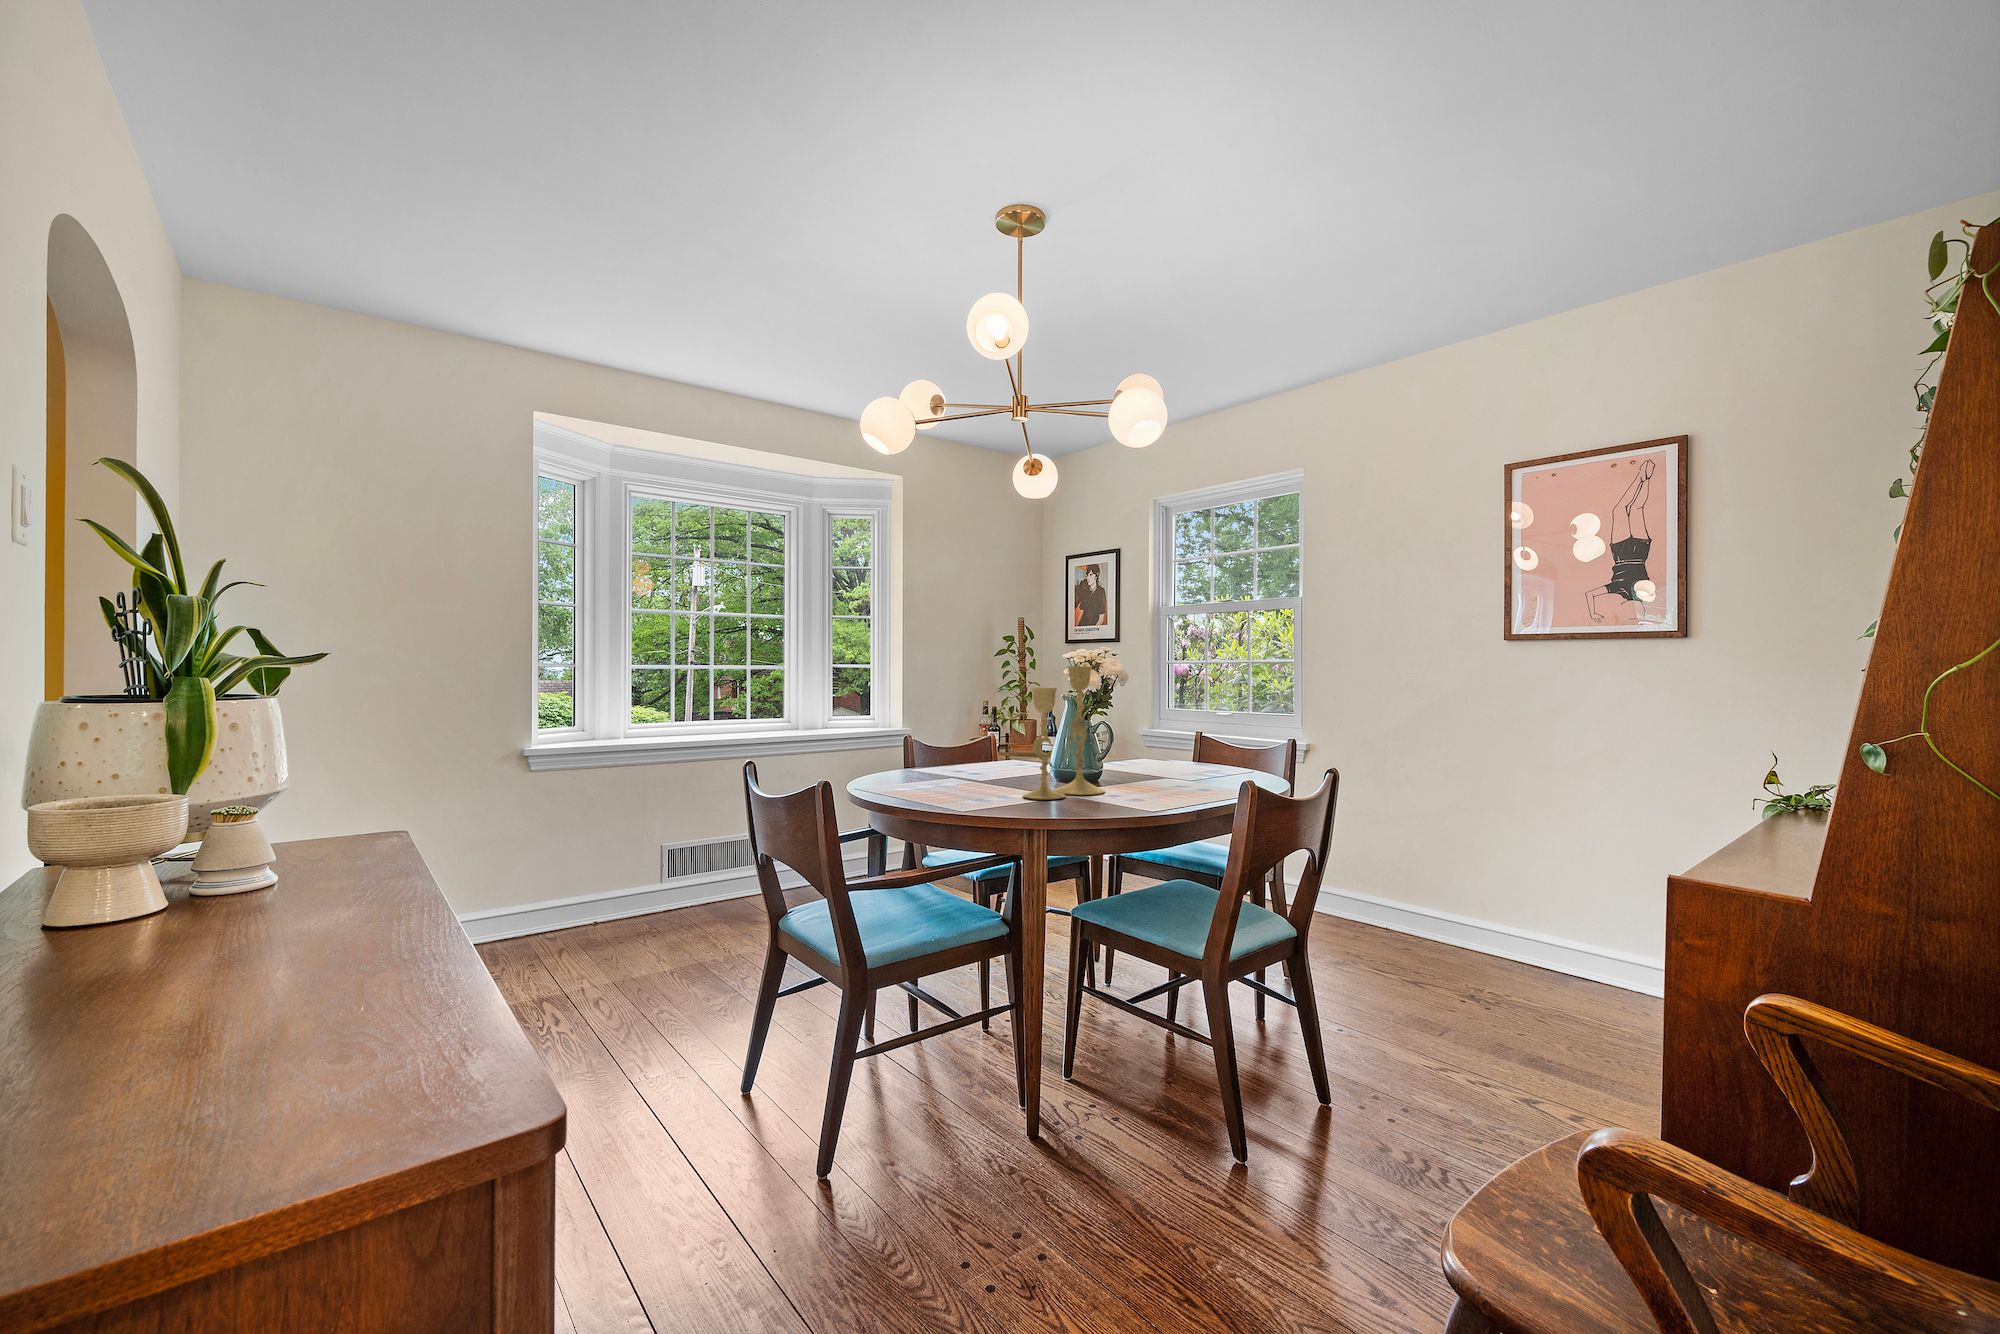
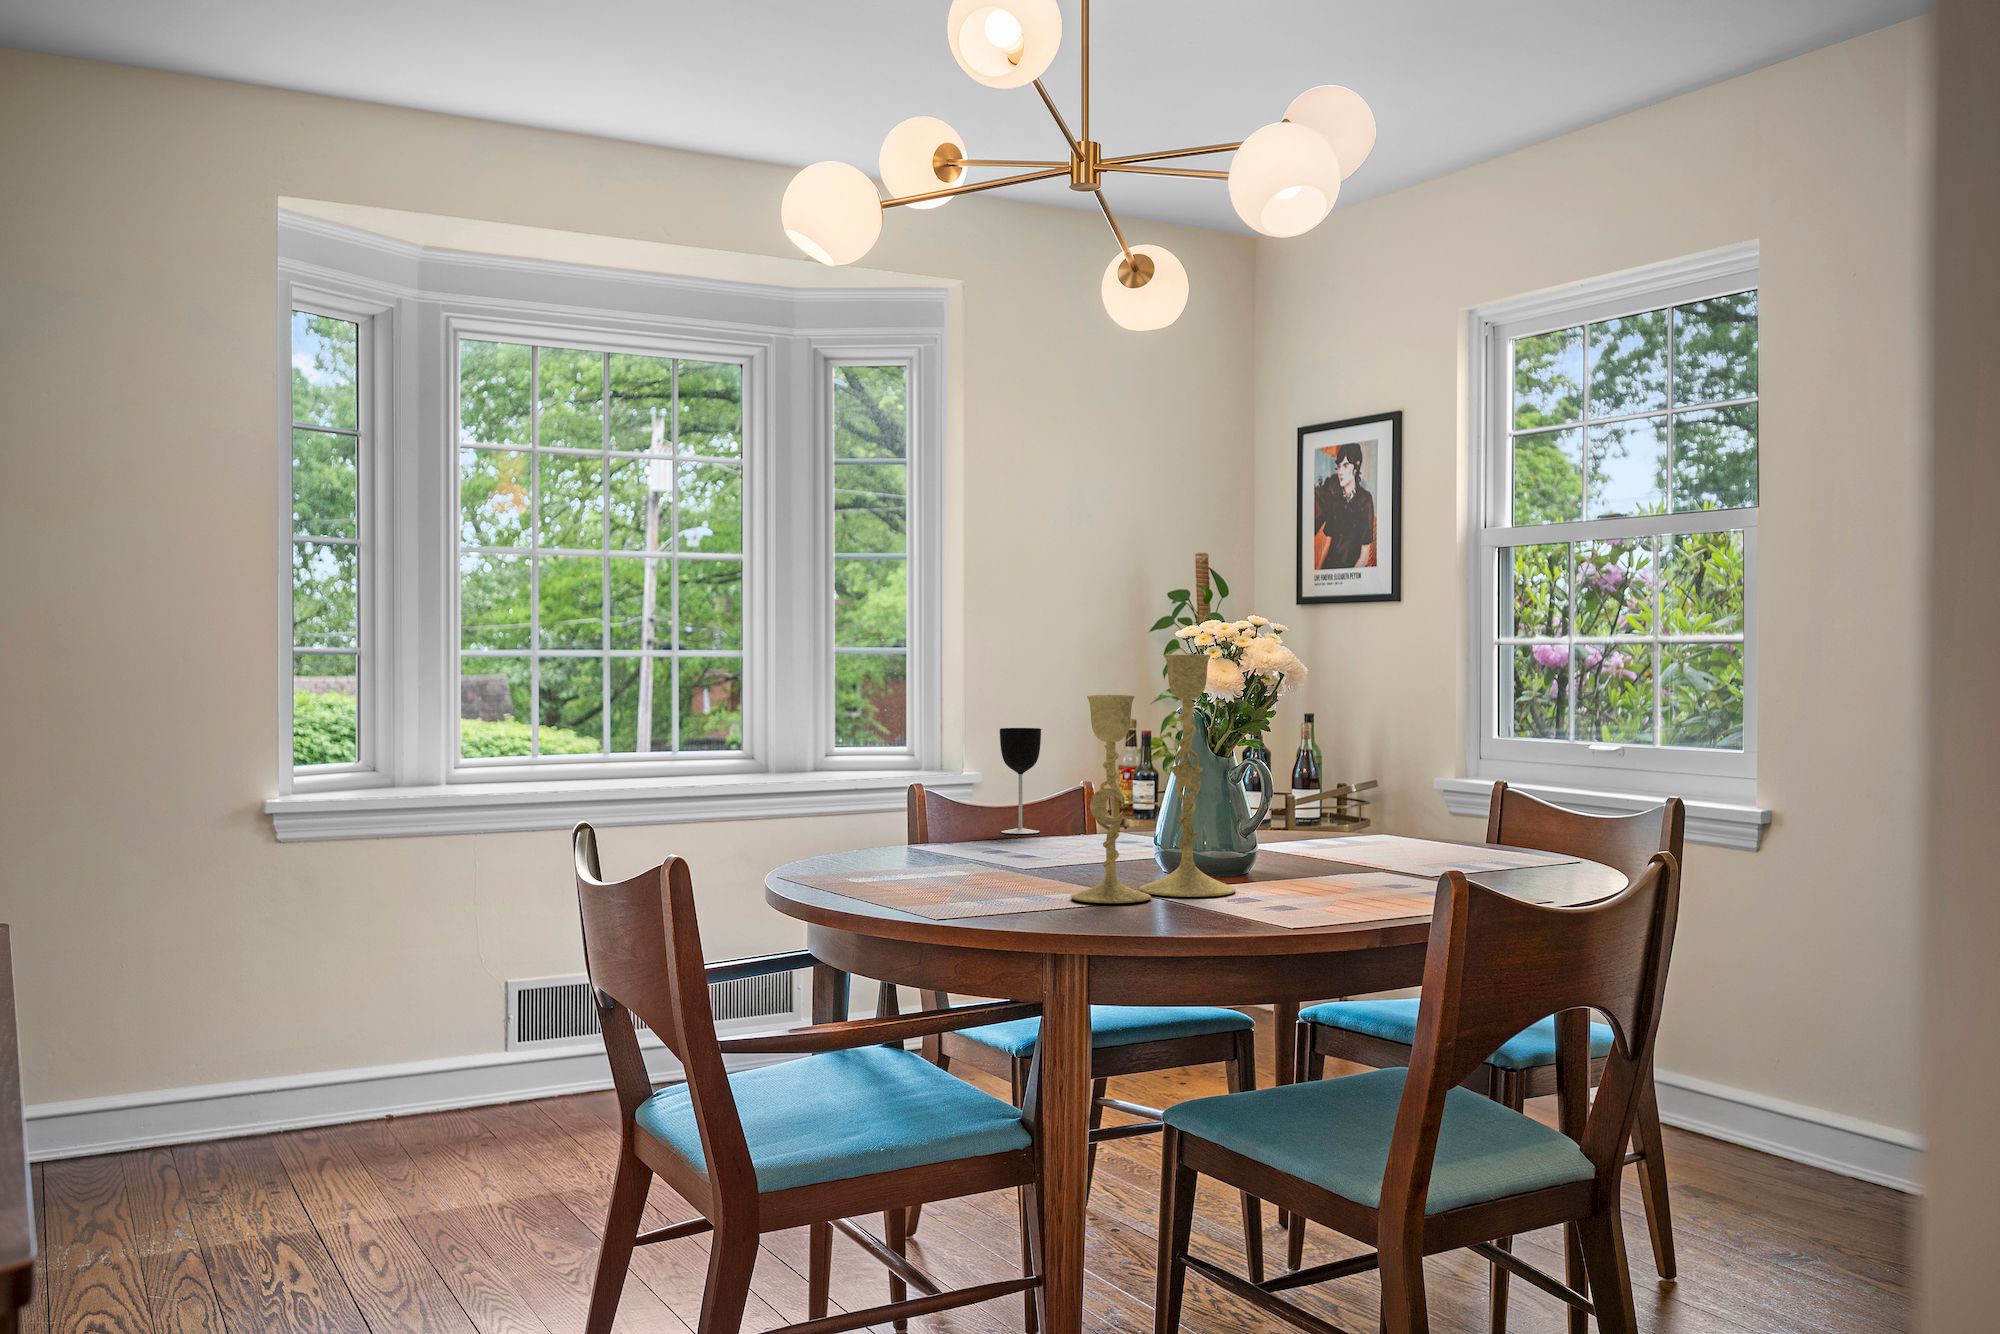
wine glass: none [949,706,971,762] -> present [1000,728,1041,834]

